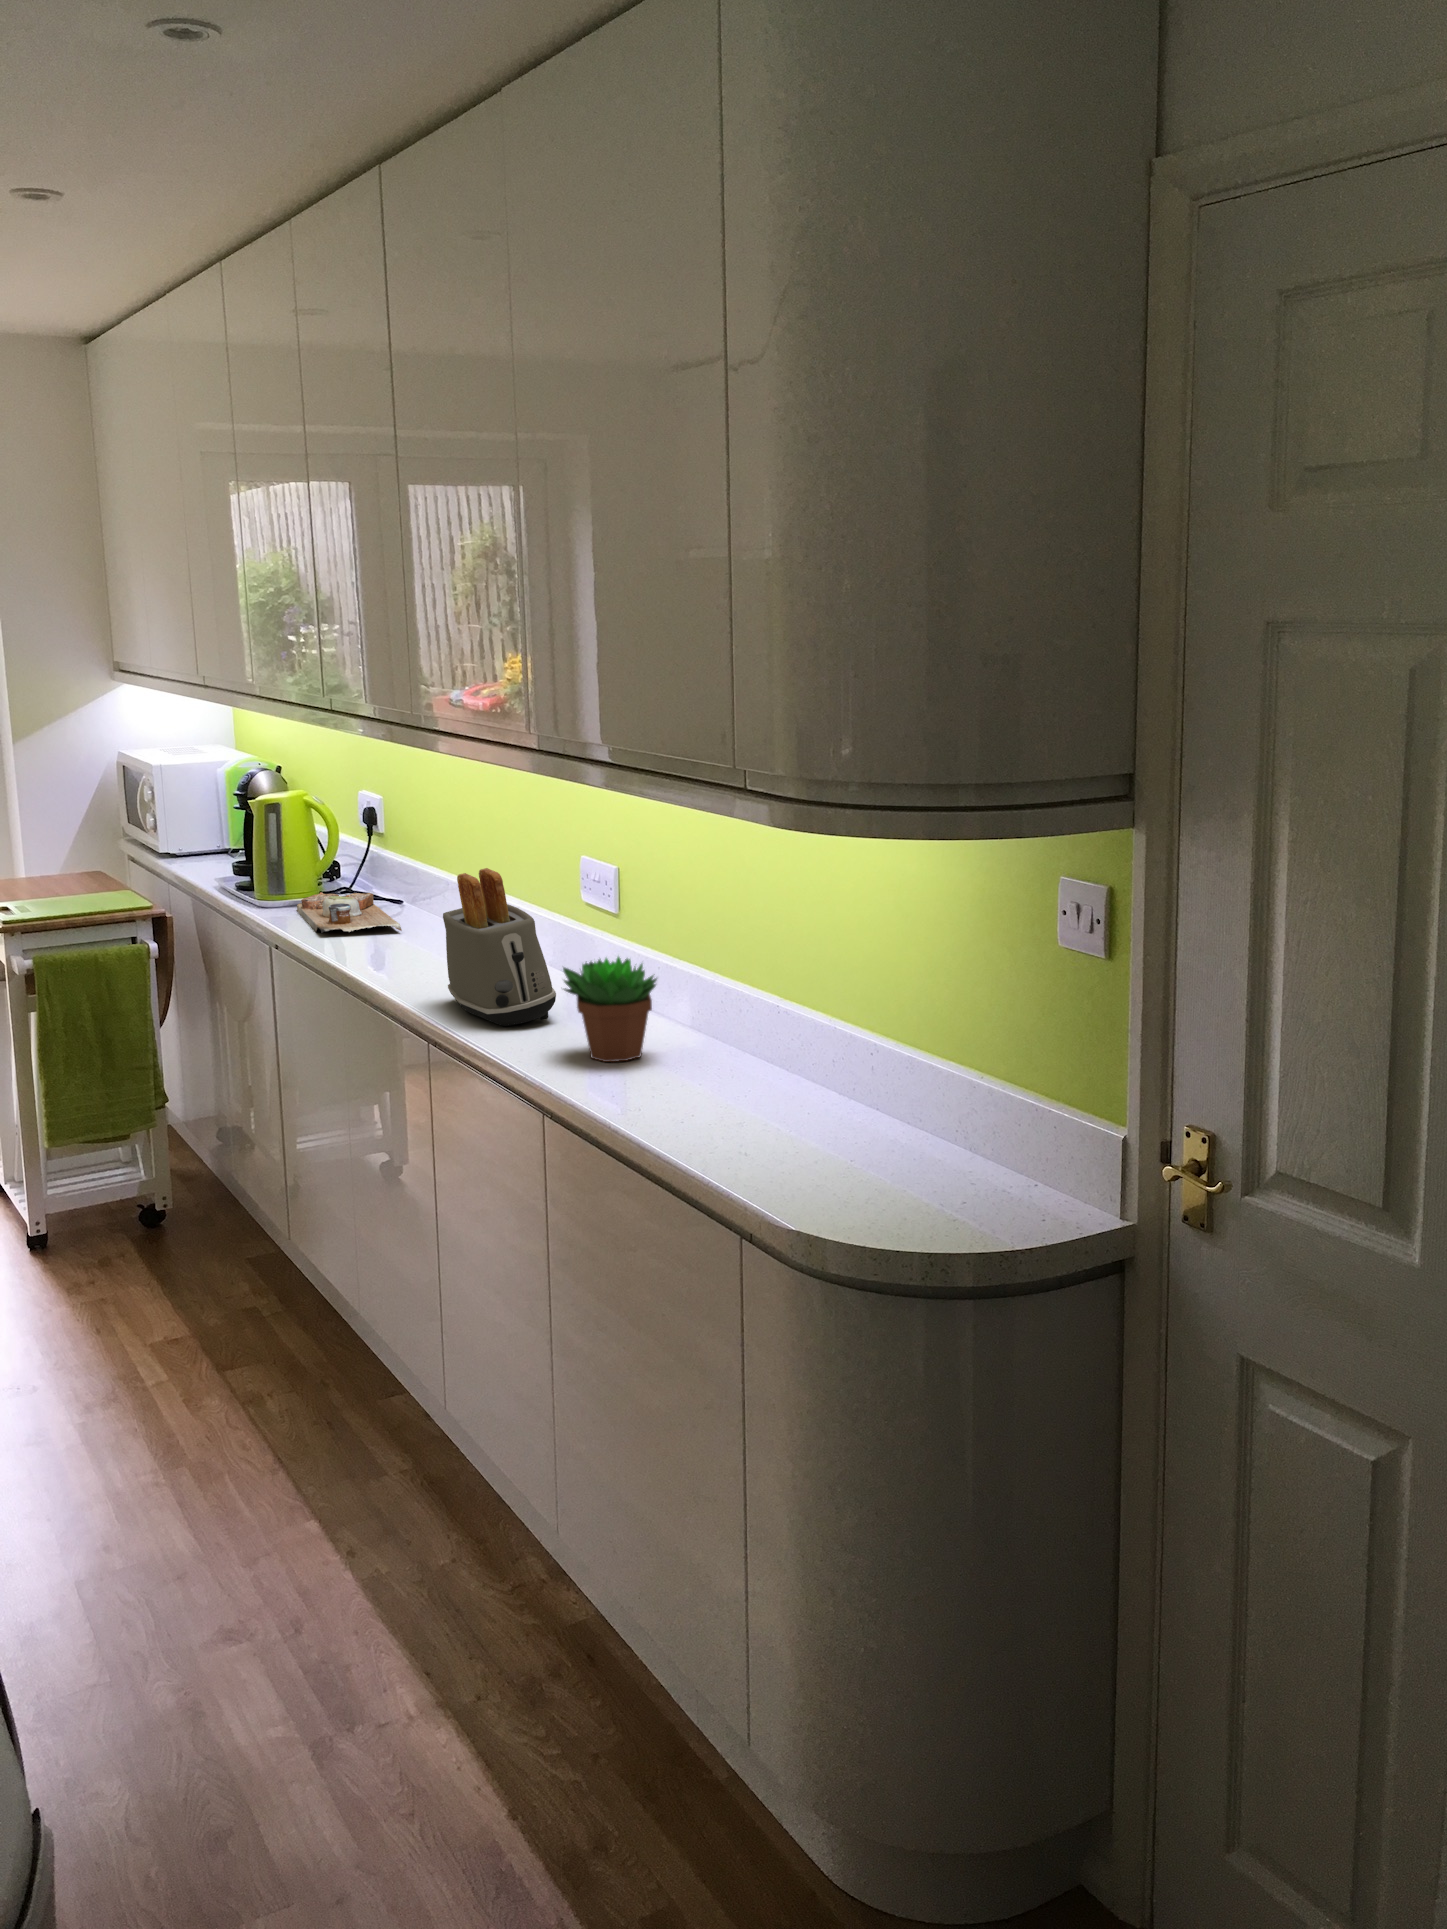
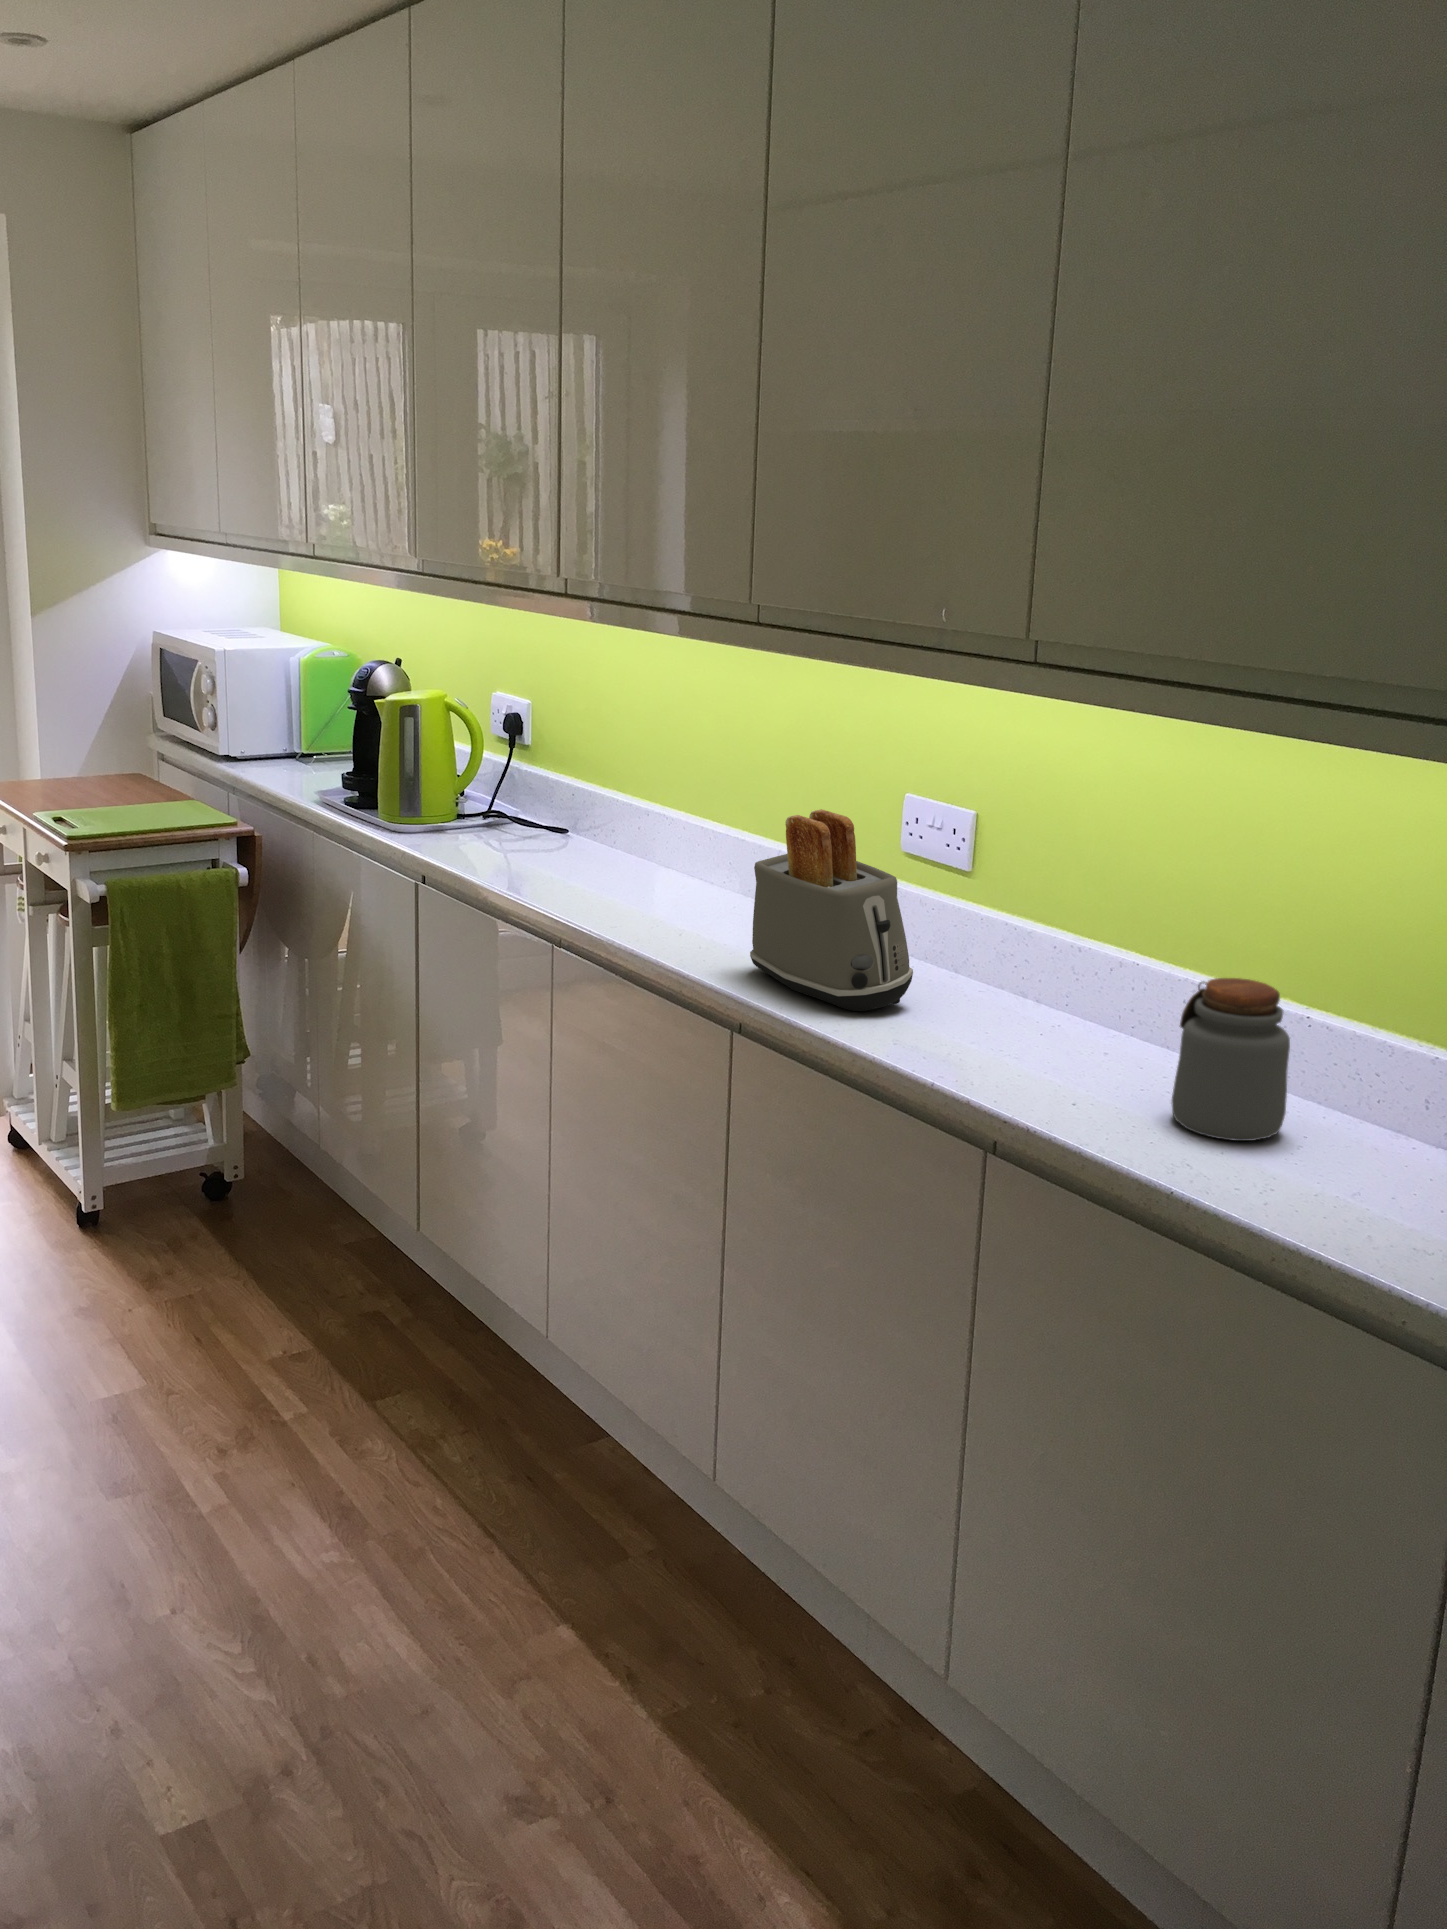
cutting board: present [297,892,402,933] -> none [442,816,597,871]
succulent plant: present [563,957,657,1062] -> none [972,932,1107,1070]
jar: none [675,980,760,1105] -> present [1172,978,1290,1141]

